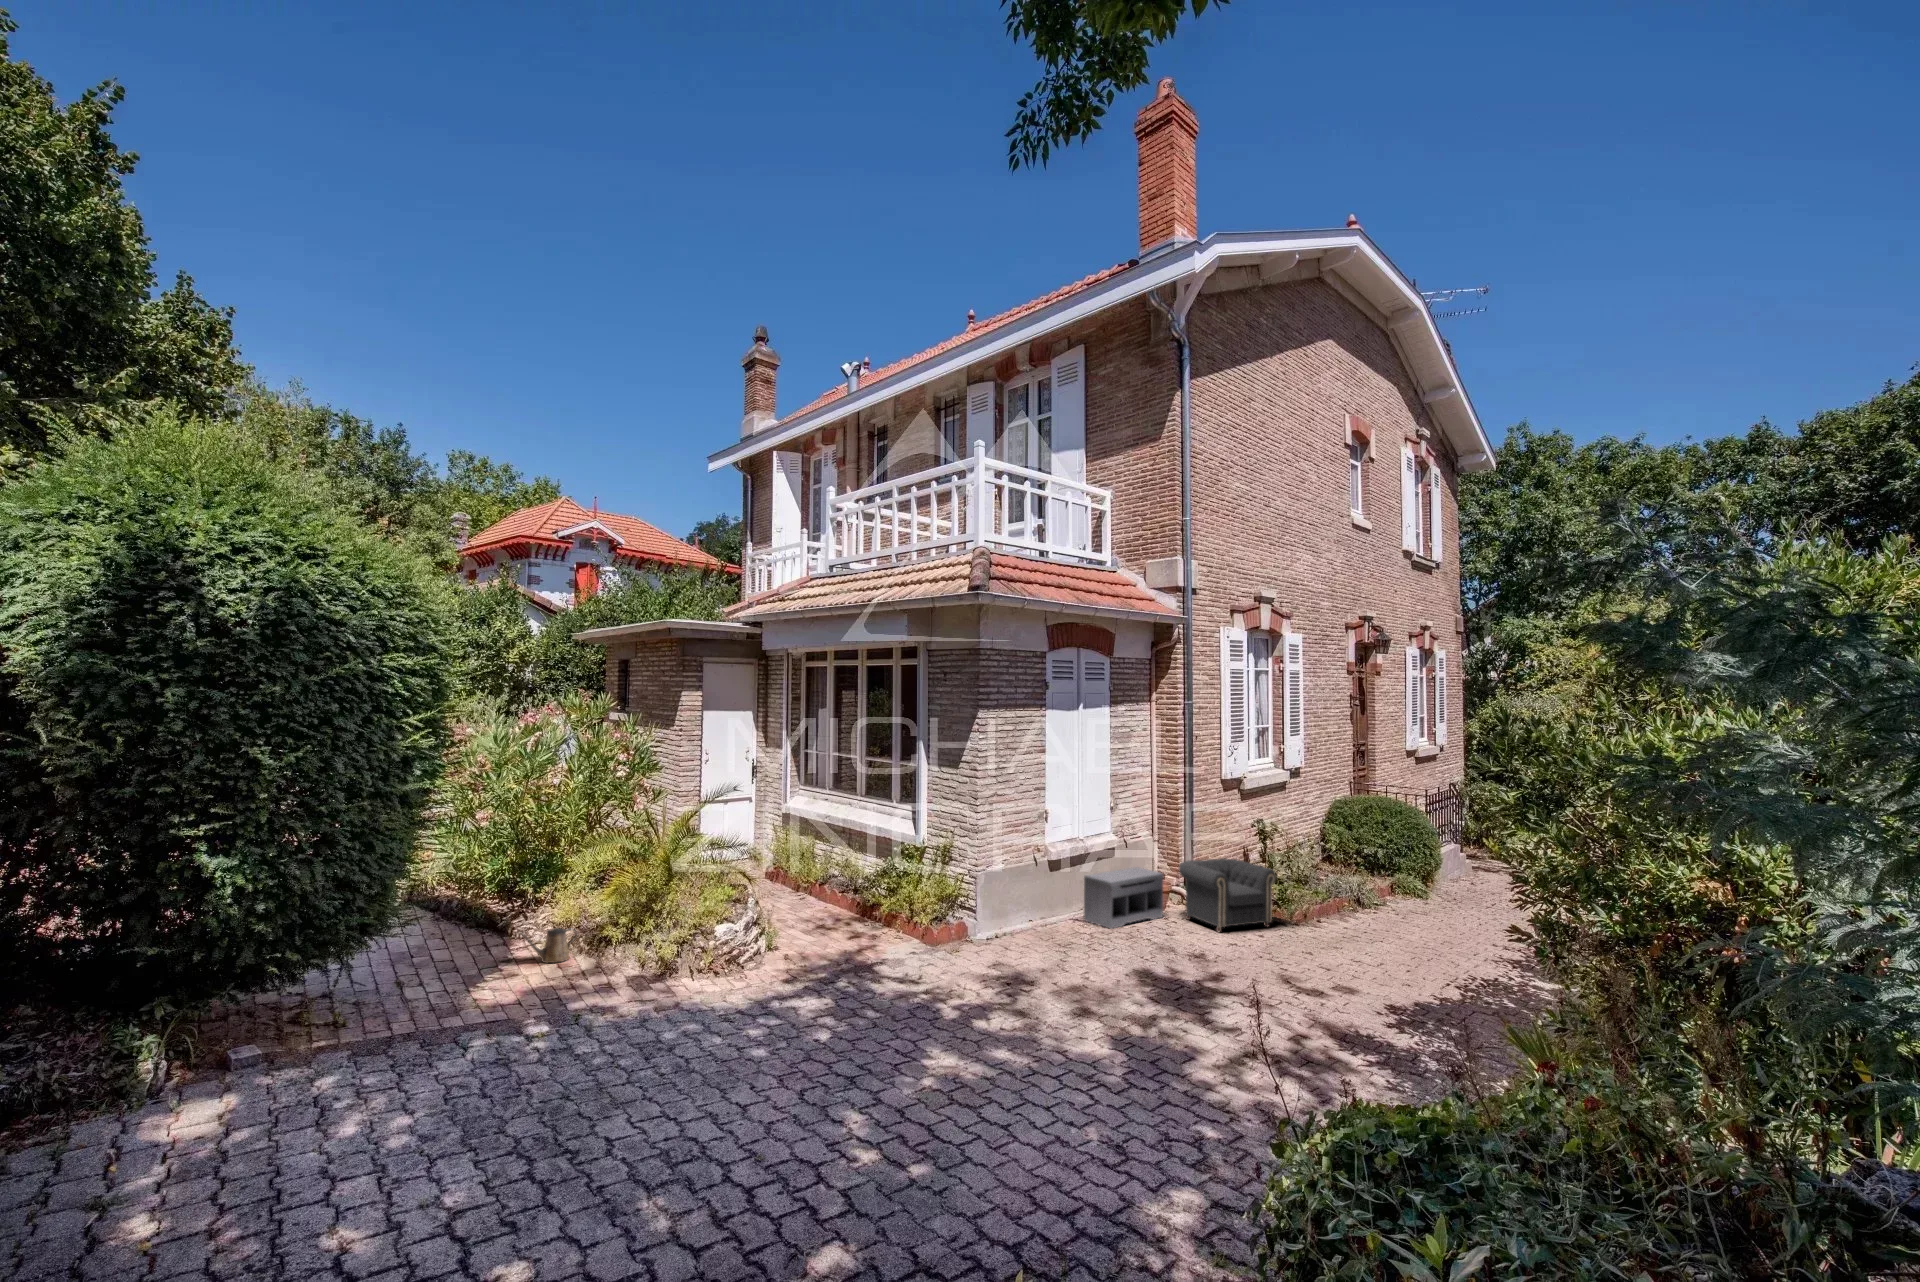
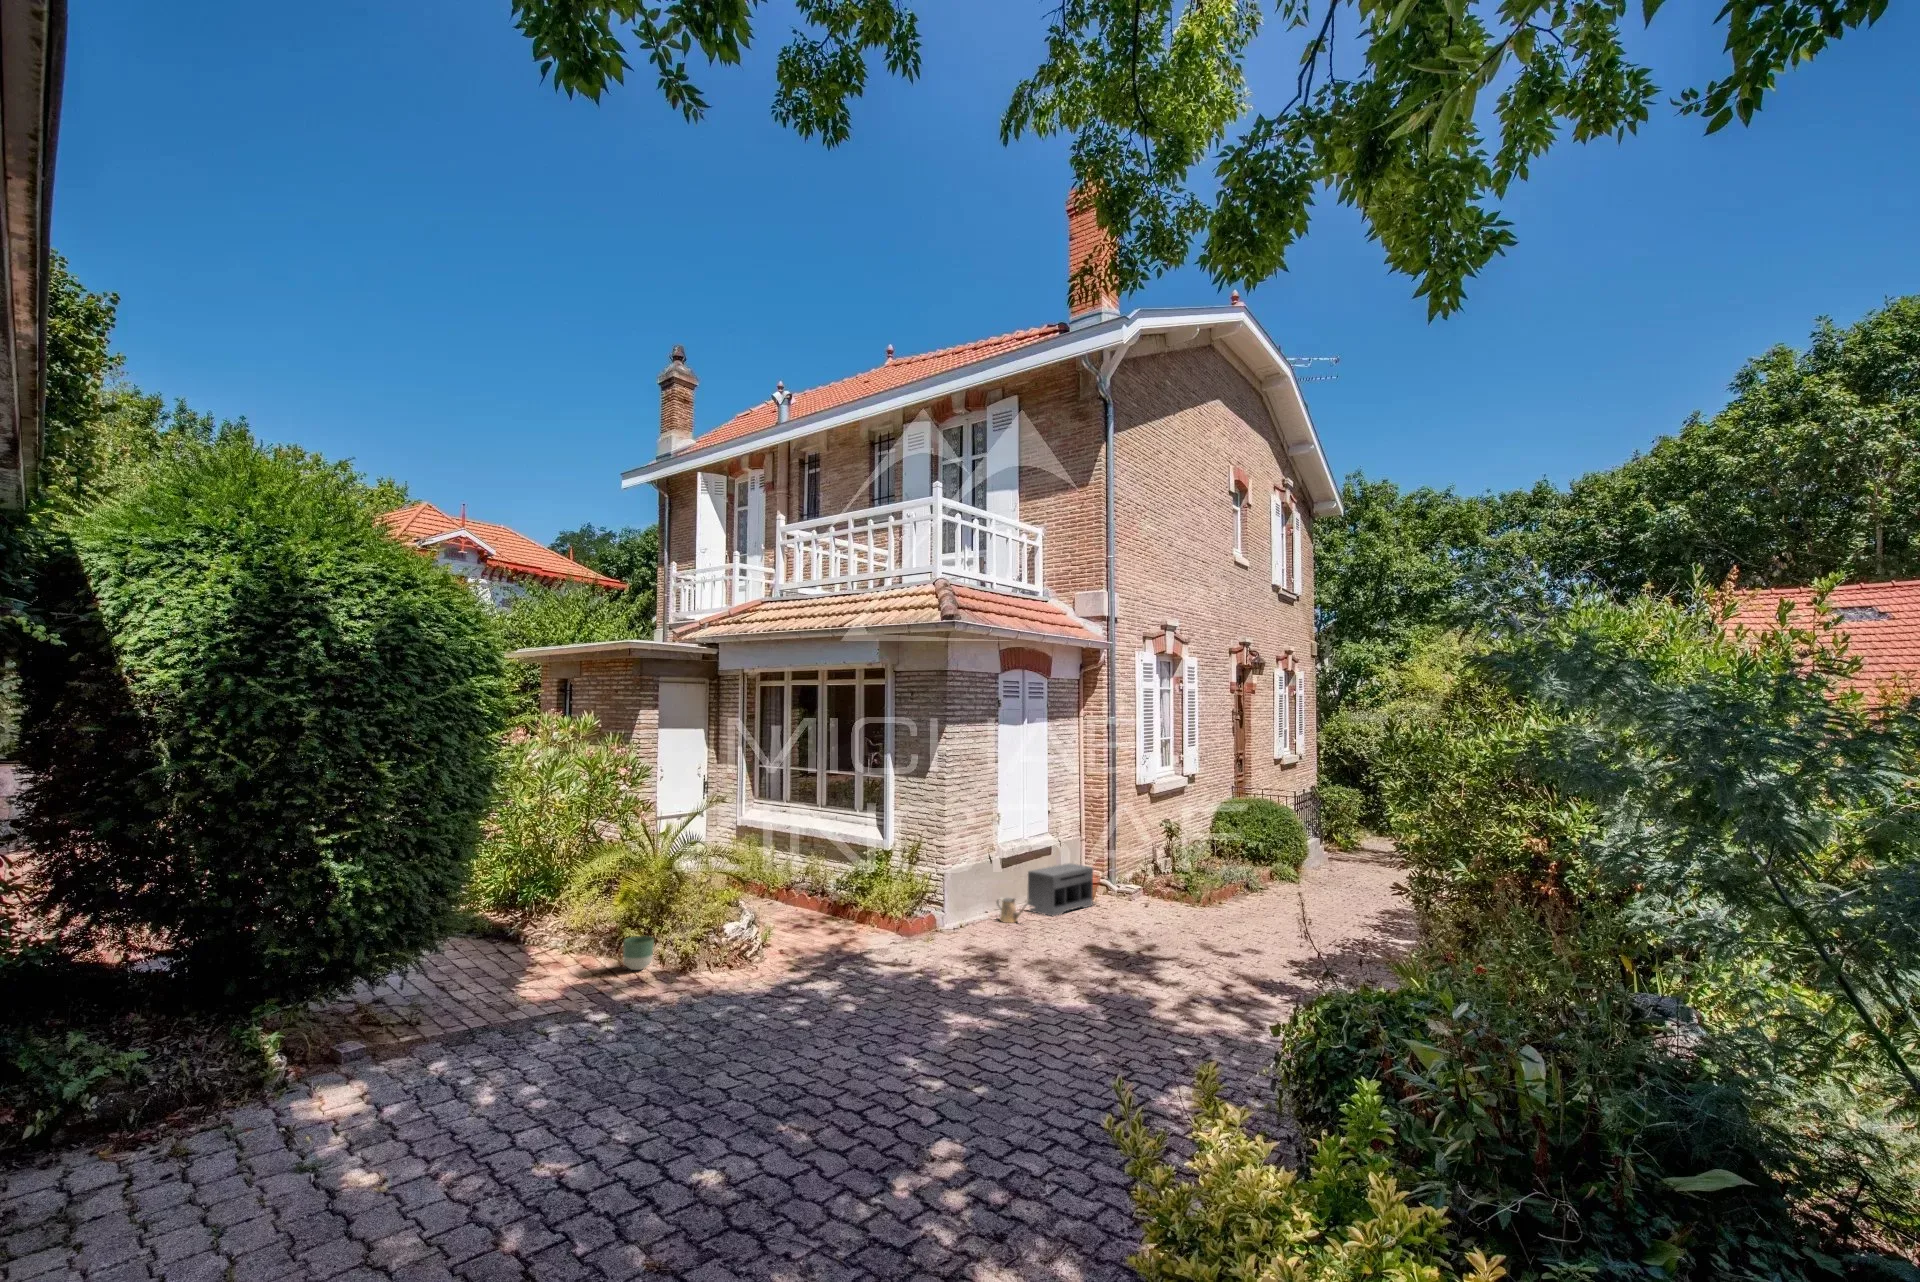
armchair: present [1179,858,1277,932] -> none [1106,853,1188,915]
watering can: present [519,928,577,963] -> present [997,898,1031,923]
planter: none [604,935,638,973] -> present [623,936,654,970]

